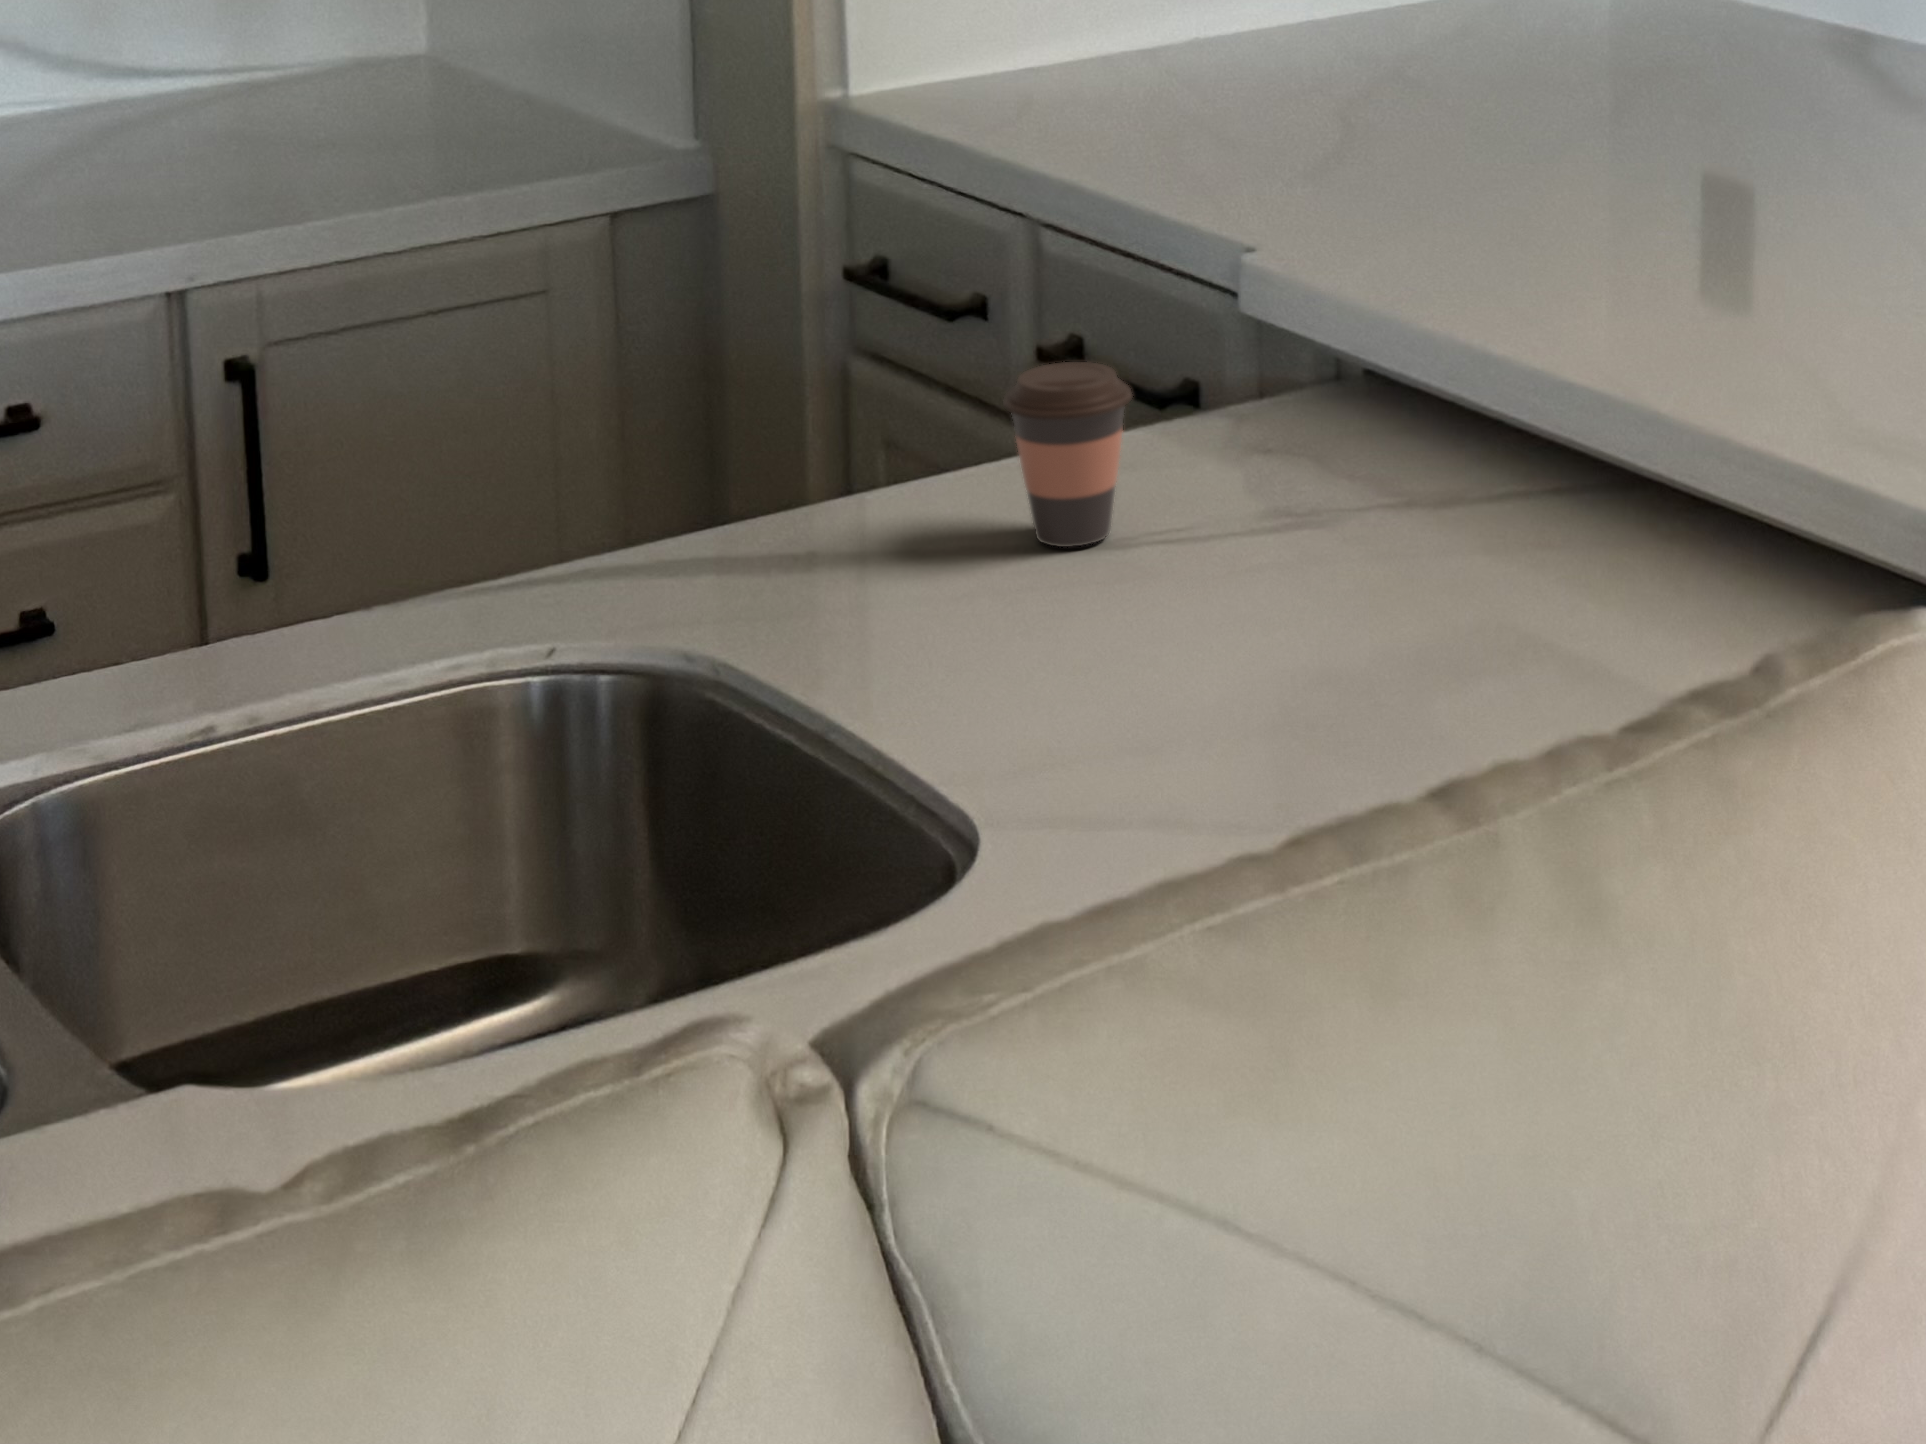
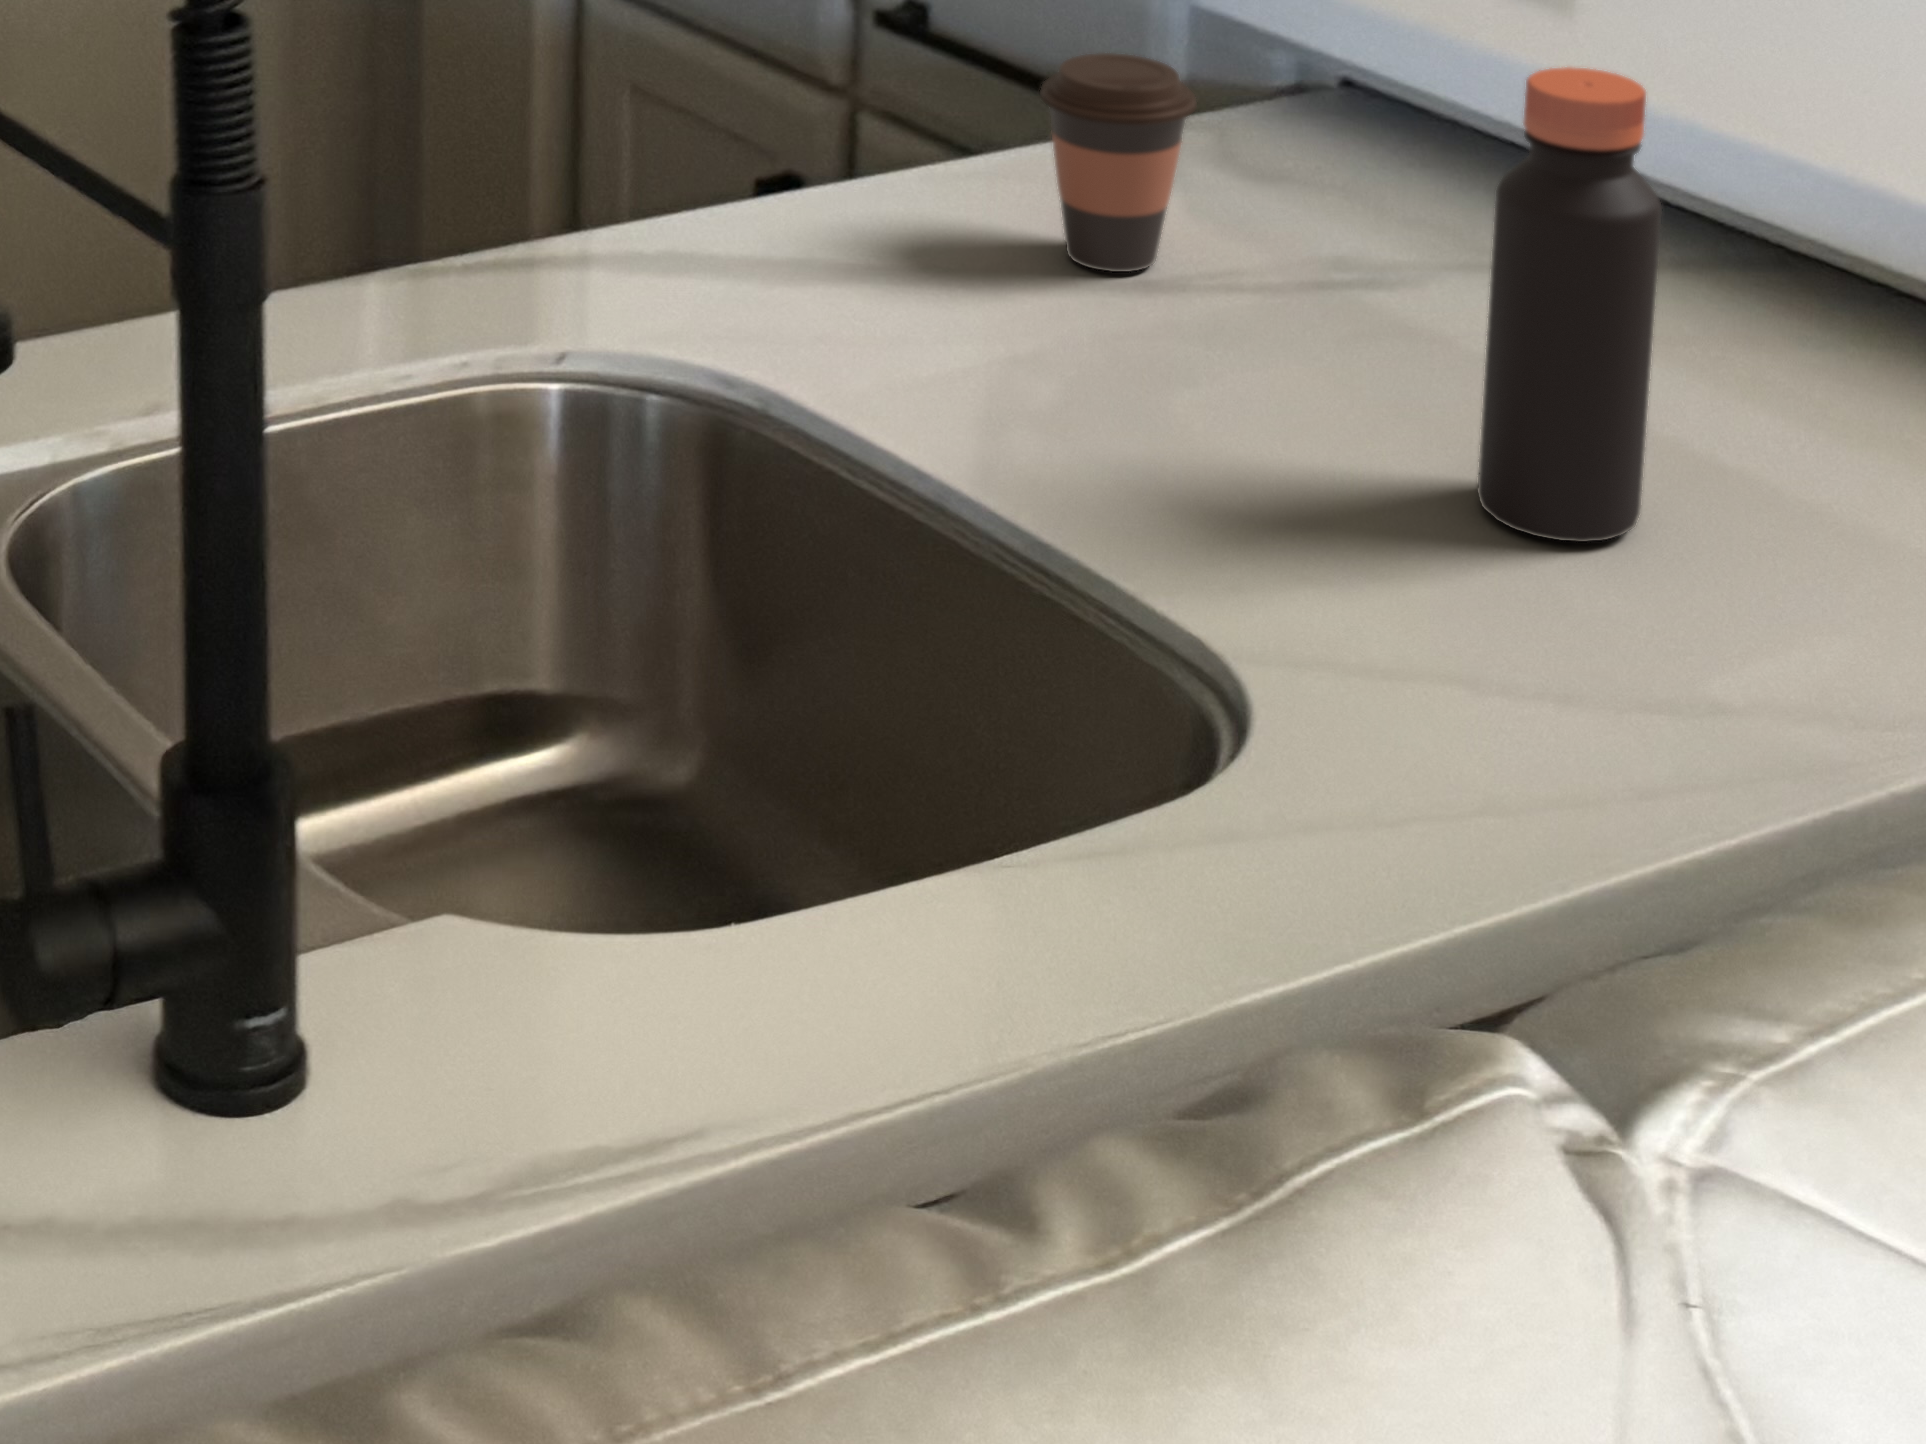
bottle: none [1257,338,1389,724] -> present [1477,67,1661,542]

